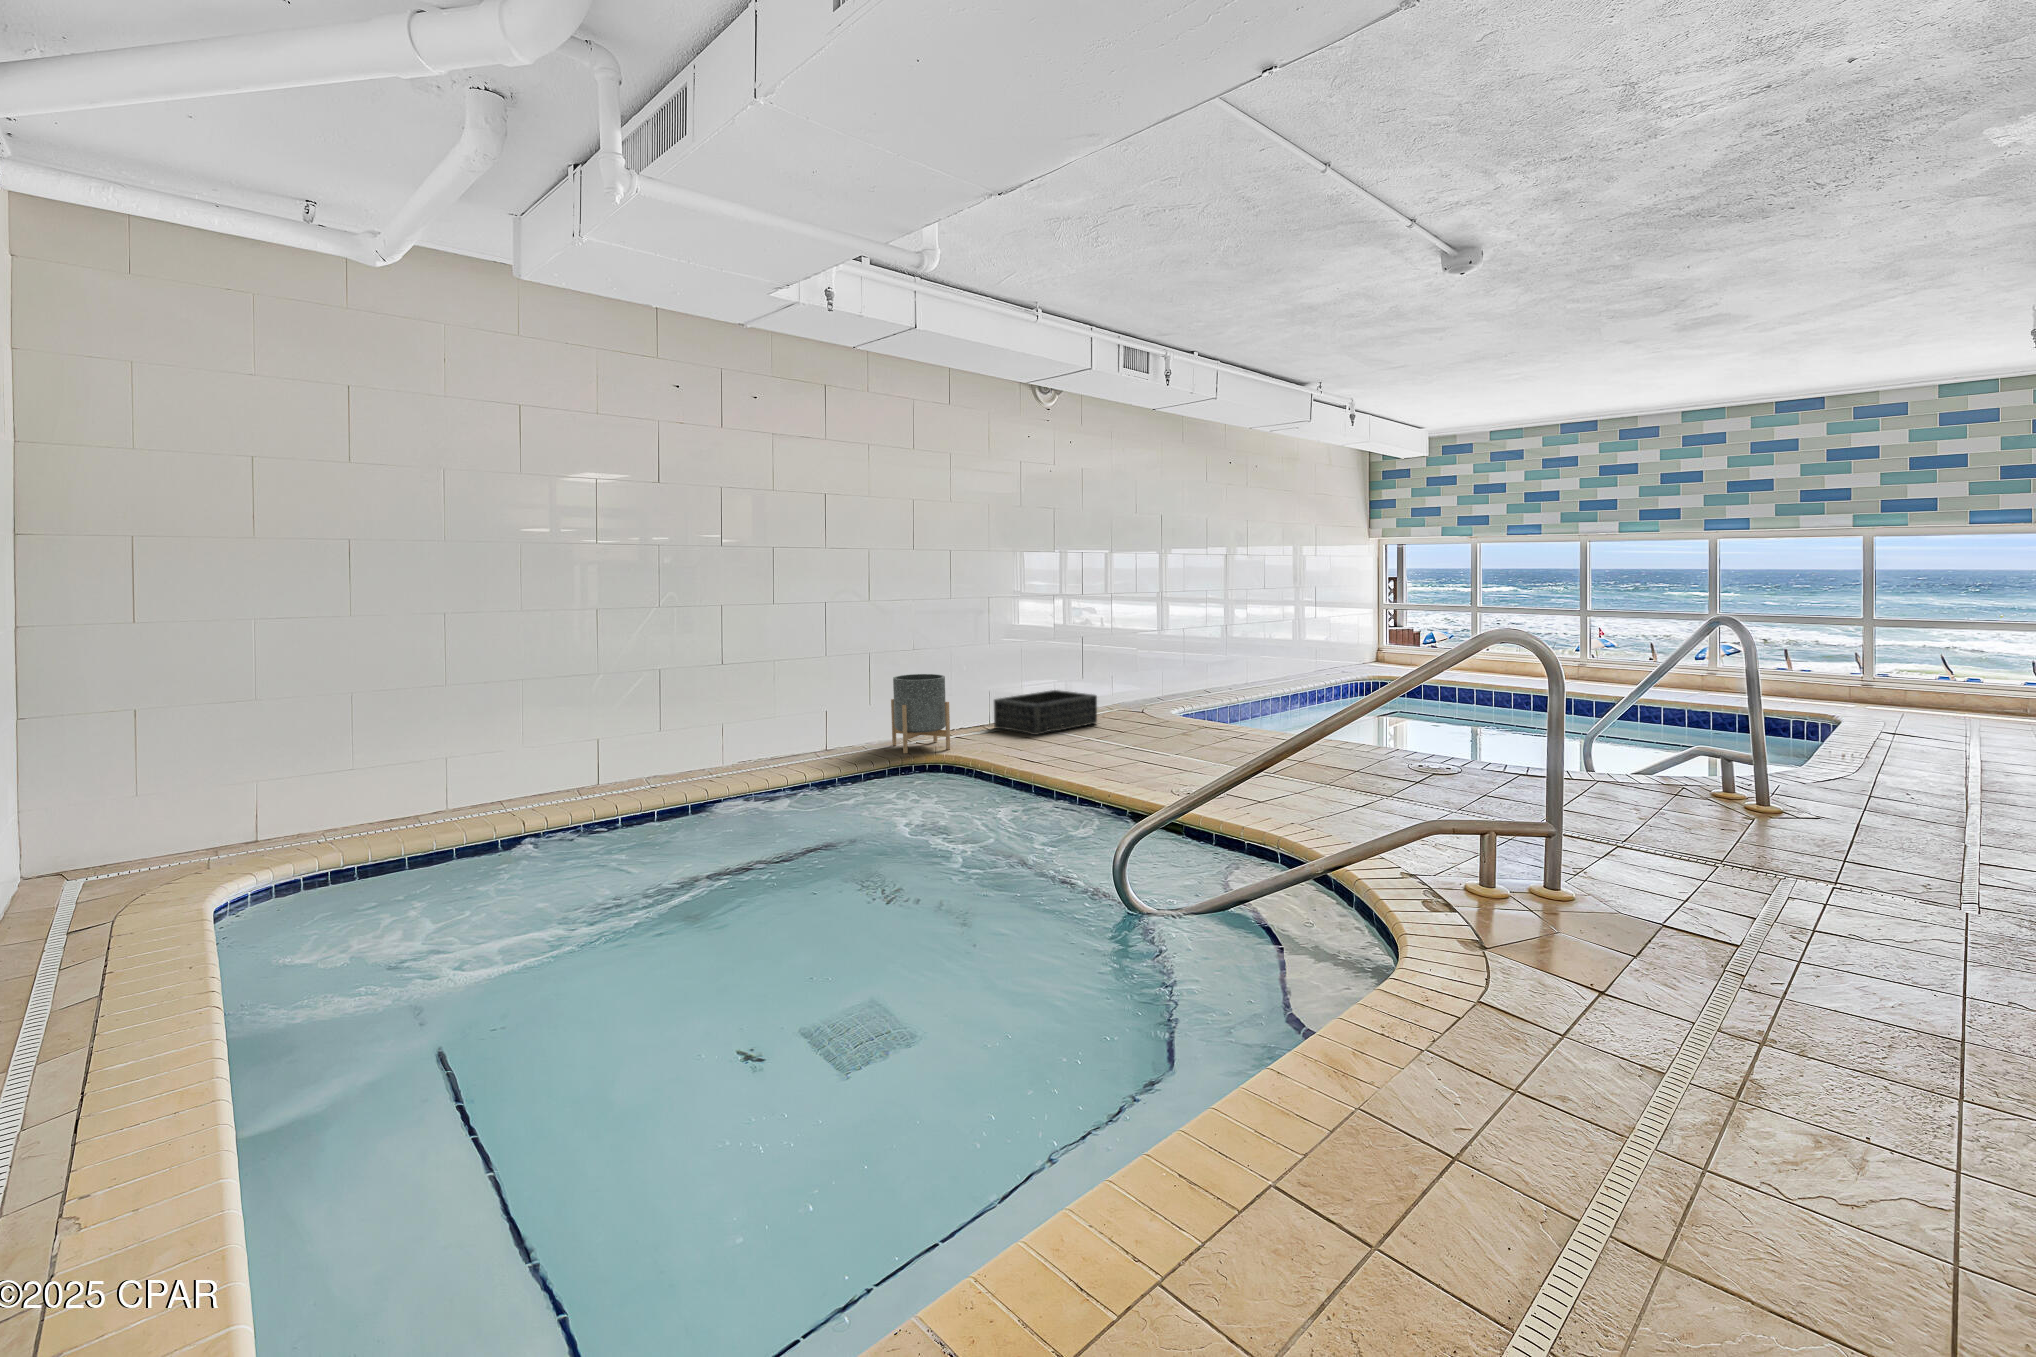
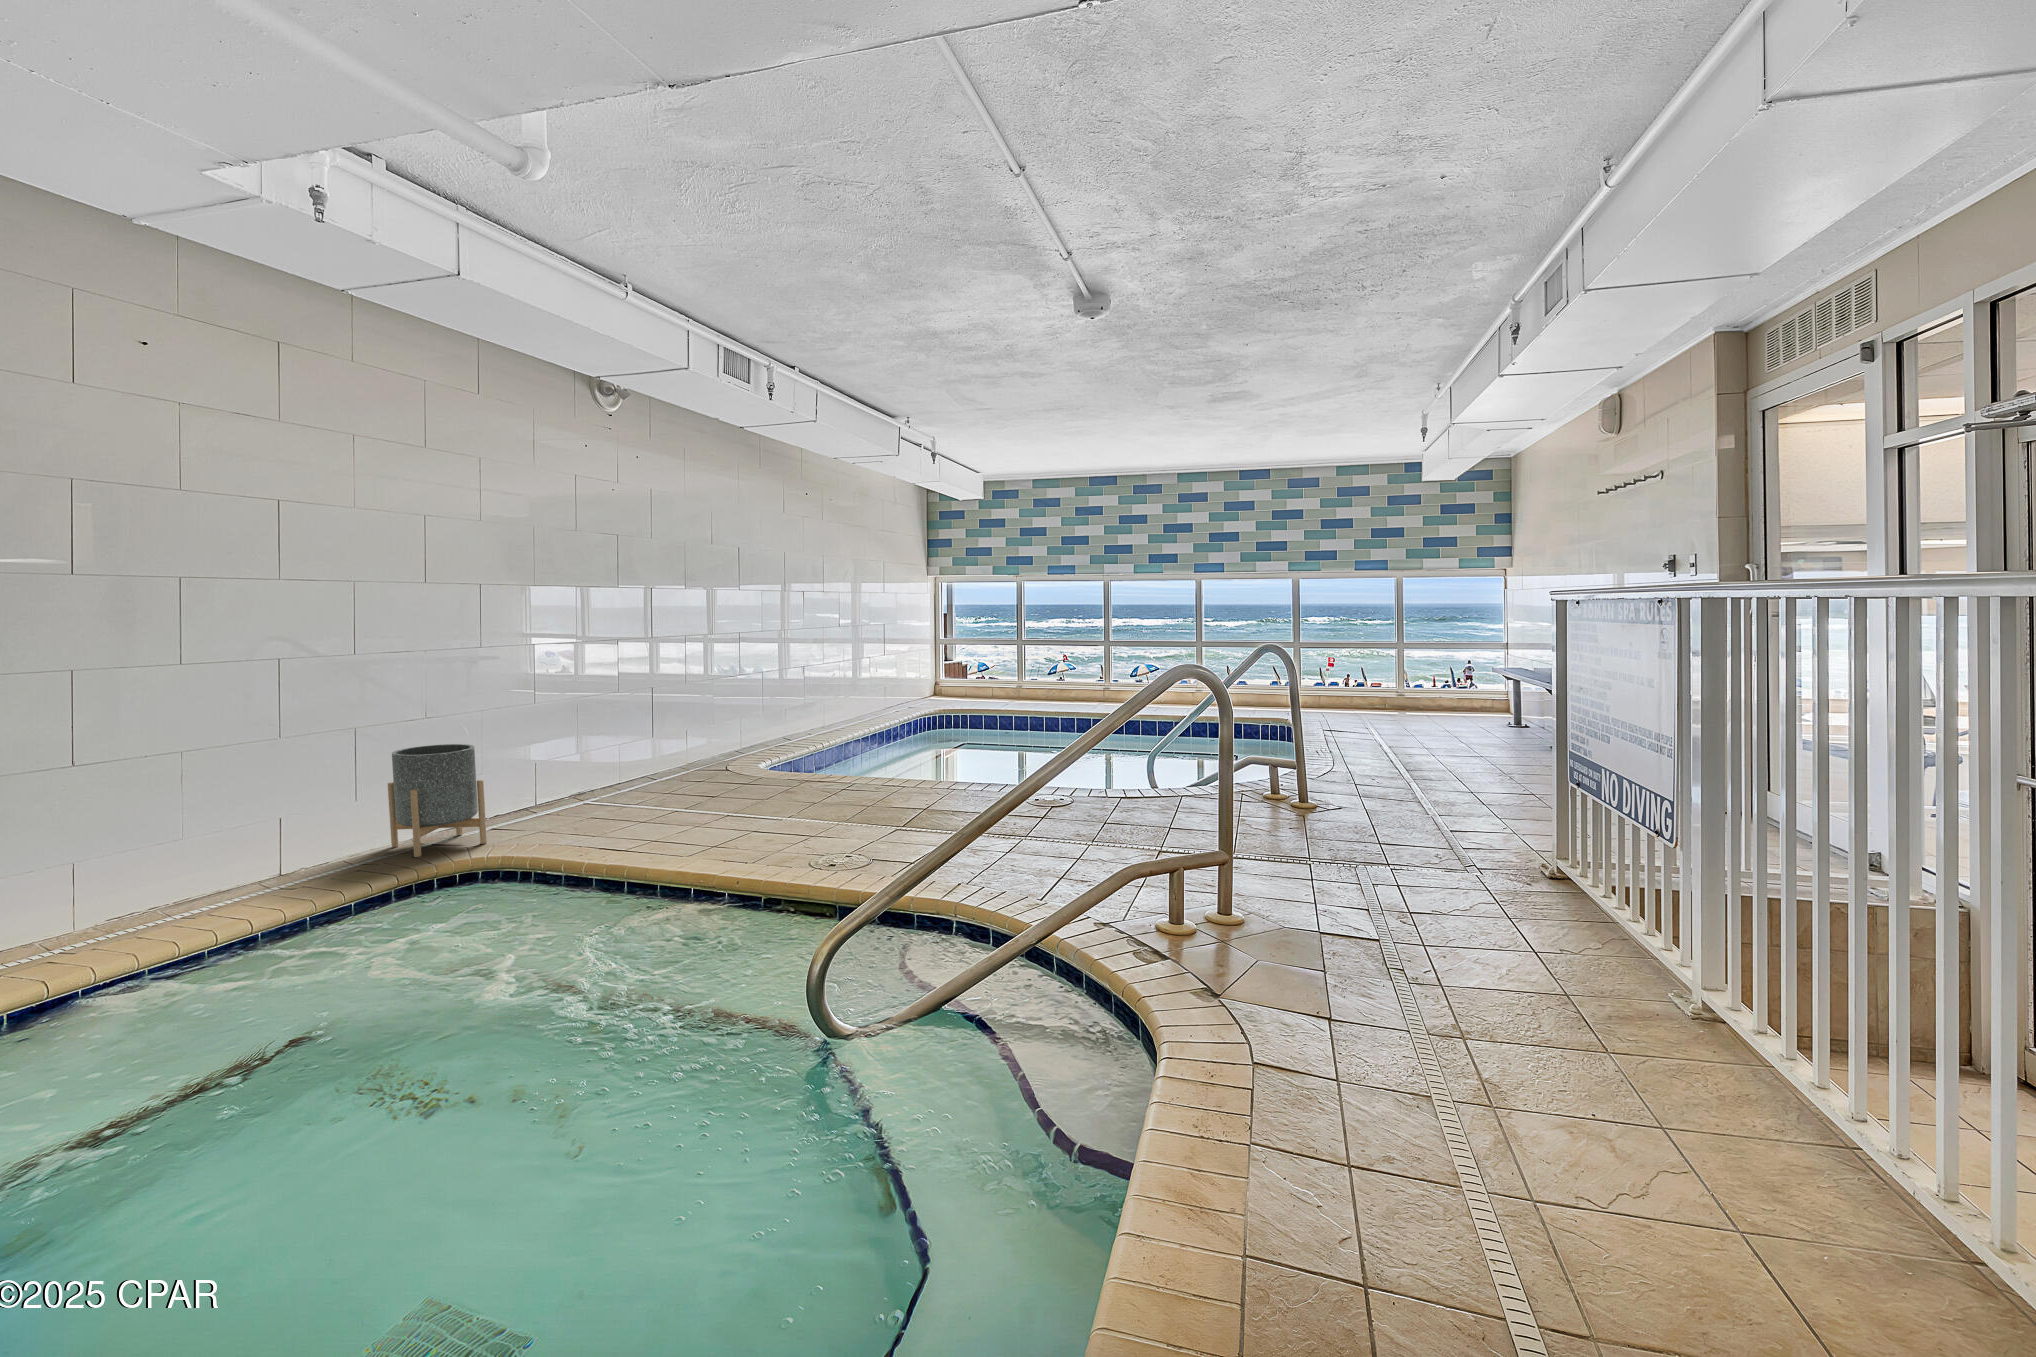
basket: present [994,690,1097,735] -> none [538,751,676,811]

